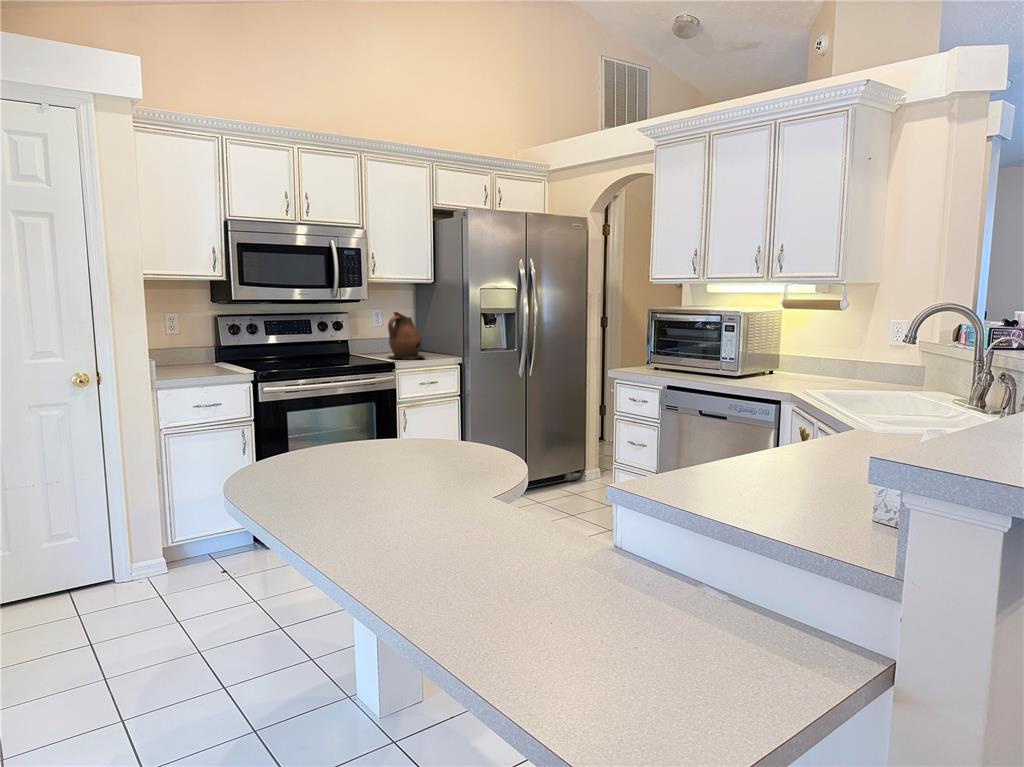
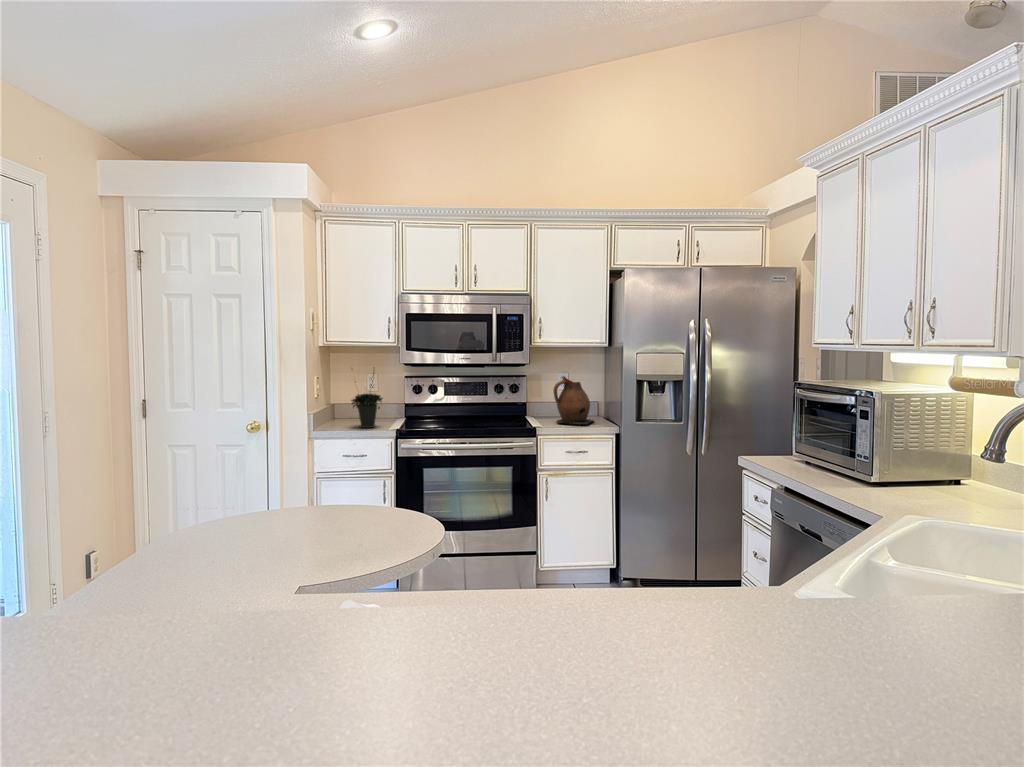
potted plant: none [183,299,227,374] -> present [351,370,382,428]

